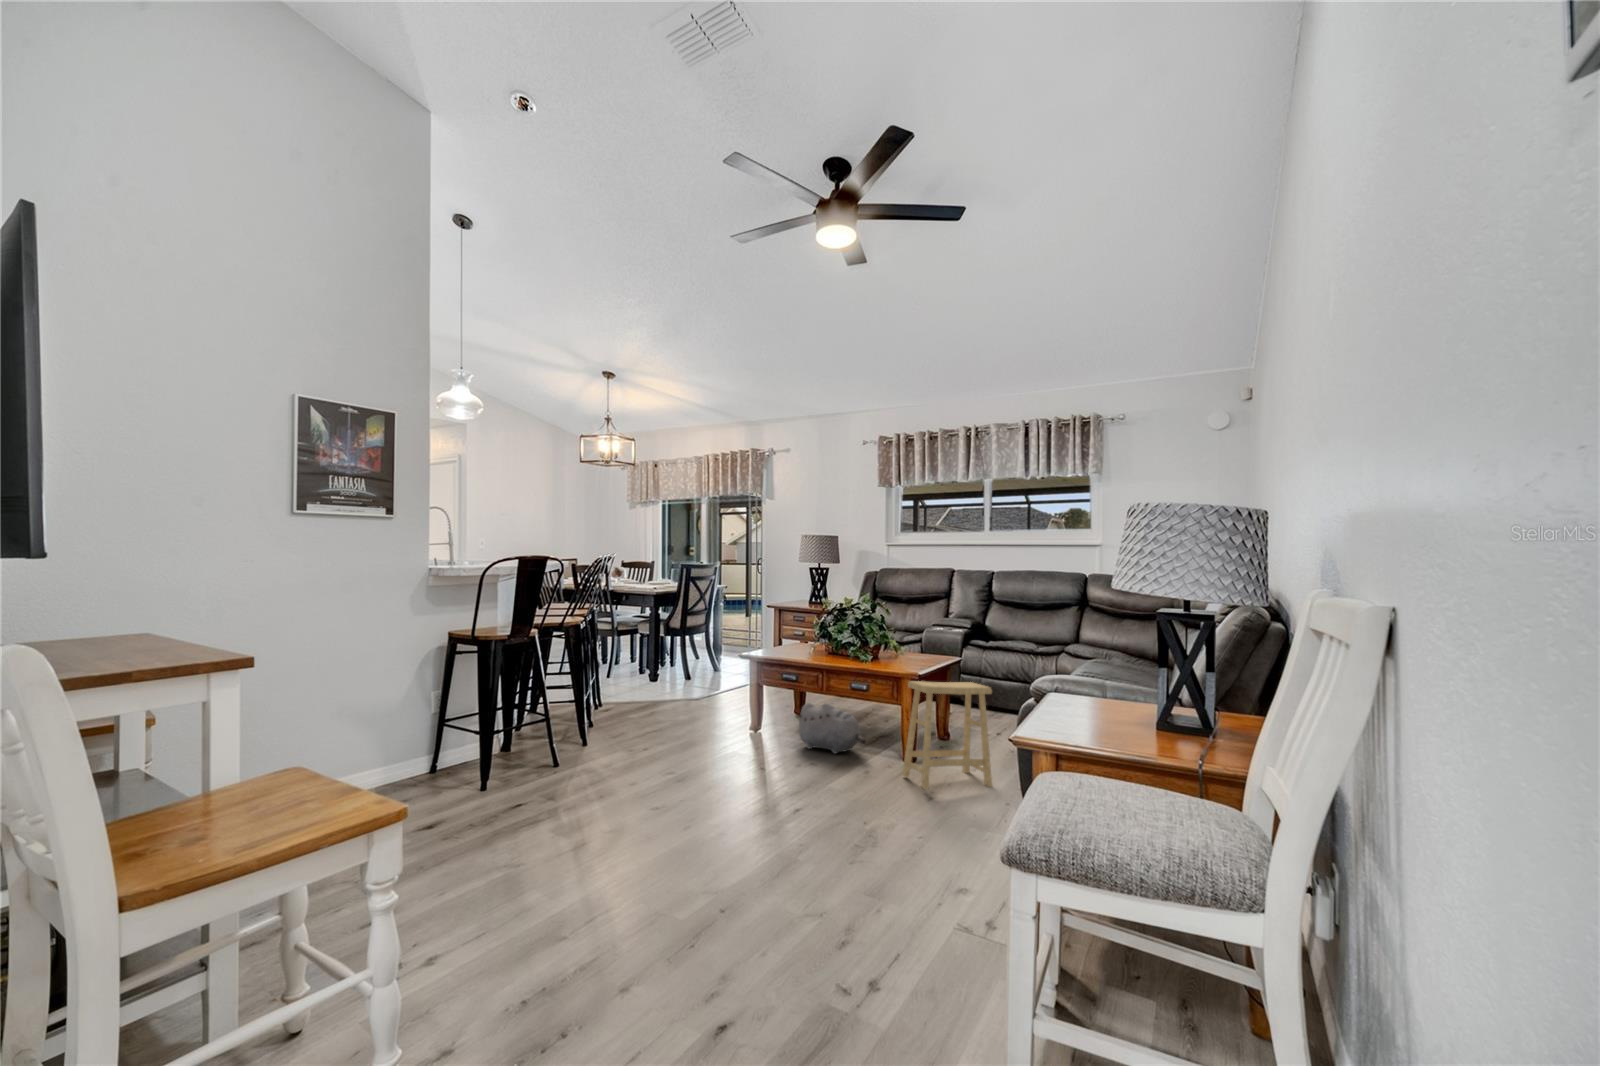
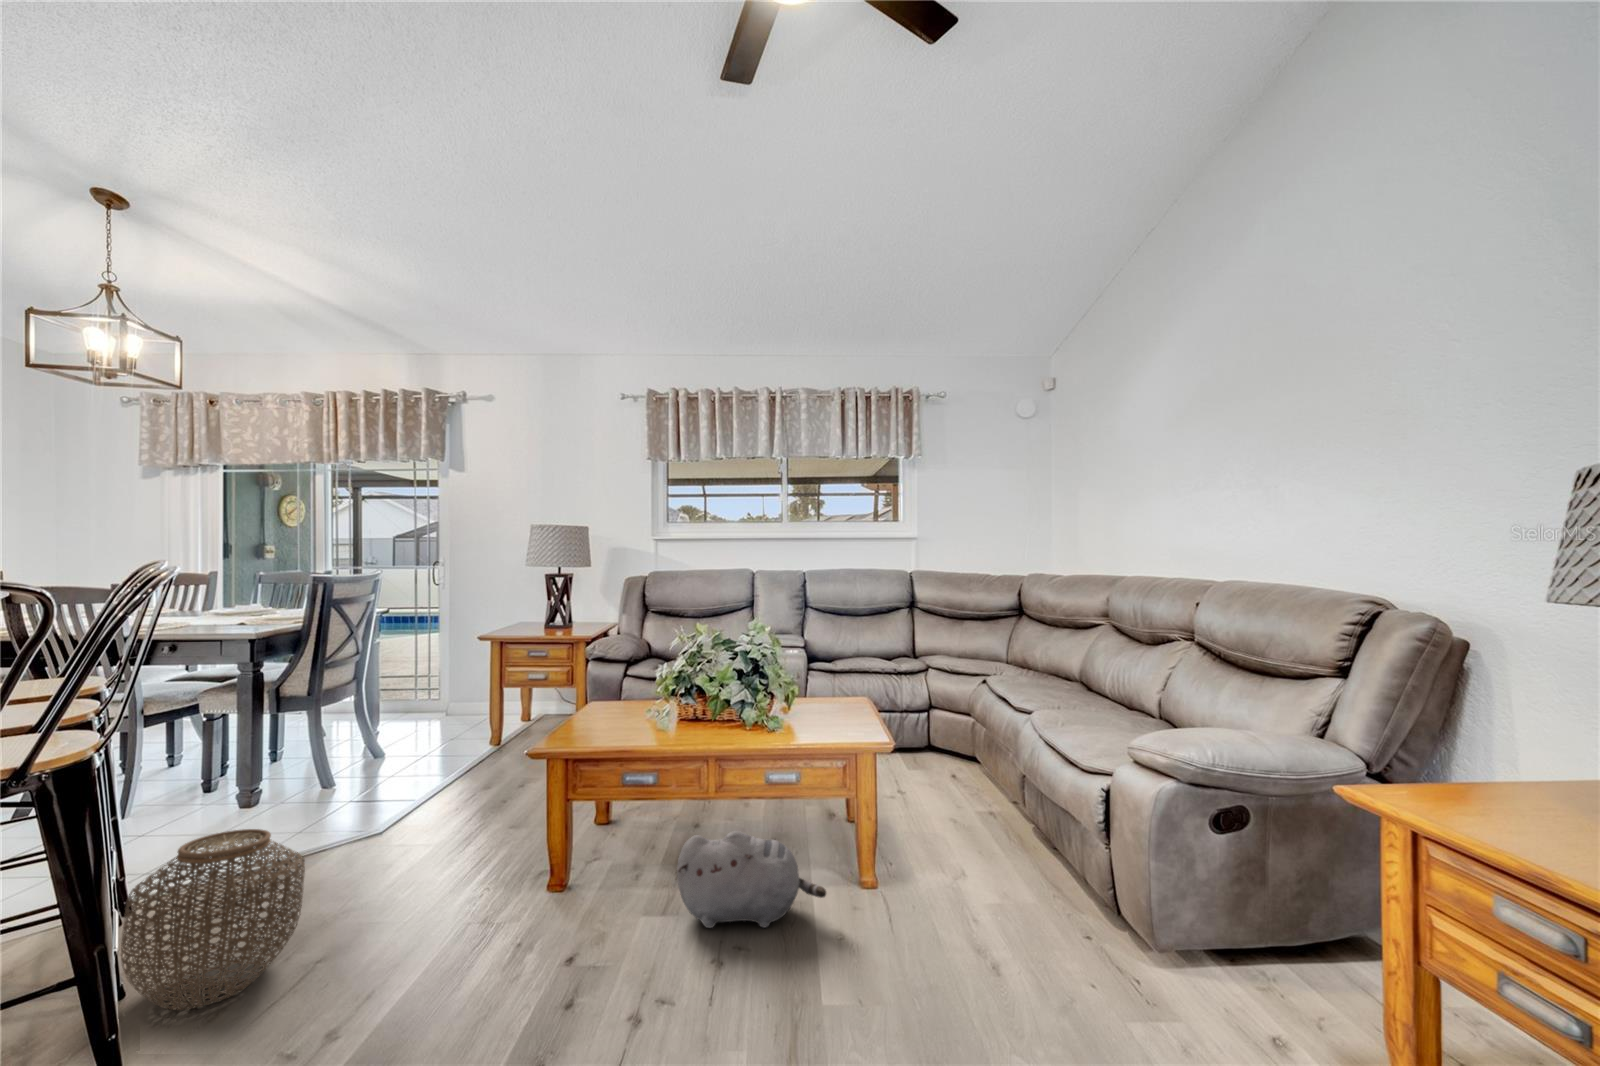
woven basket: none [597,668,654,730] -> present [121,829,305,1010]
footstool: present [902,681,992,790] -> none [926,758,1060,985]

